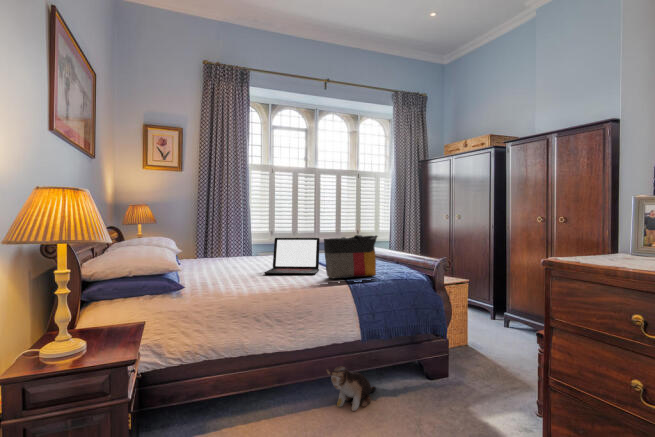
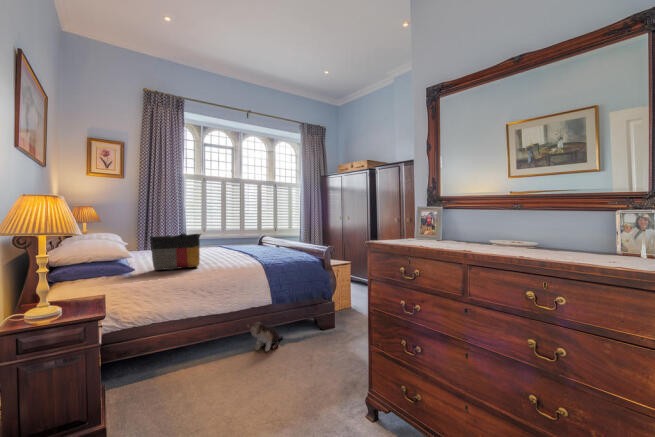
tote bag: present [324,235,378,278] -> present [150,233,201,270]
laptop: present [264,238,320,275] -> none [200,232,243,260]

